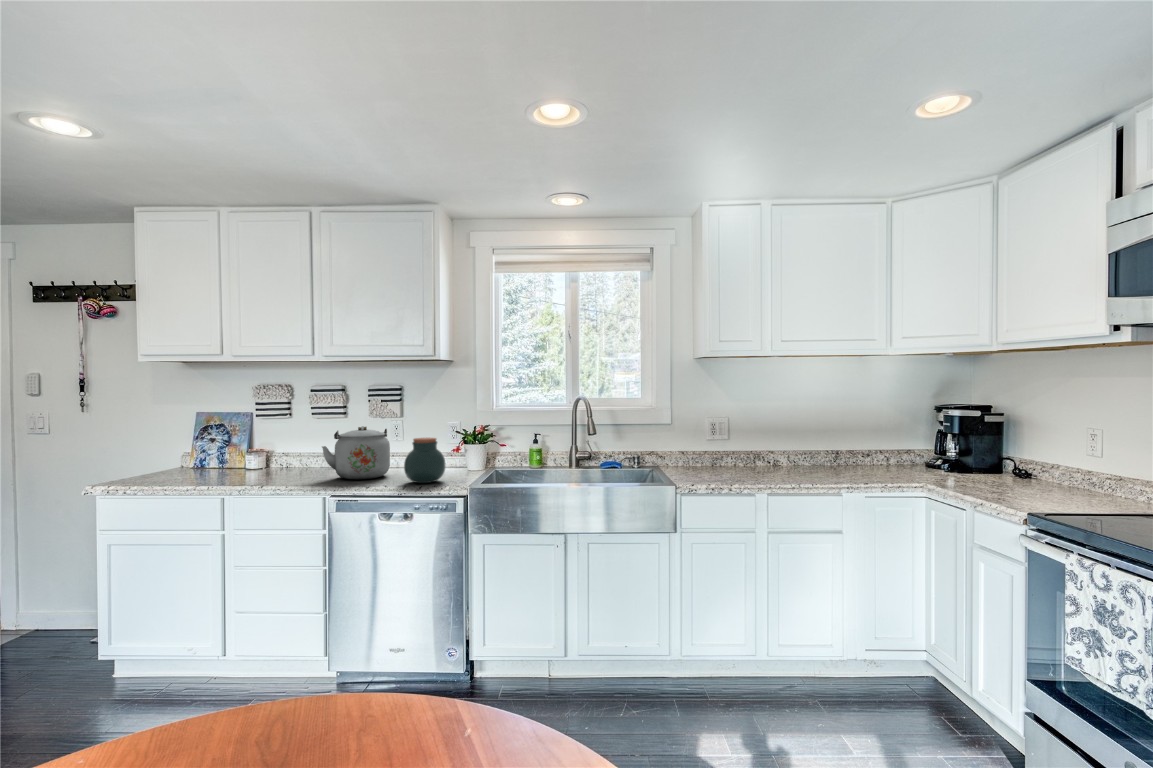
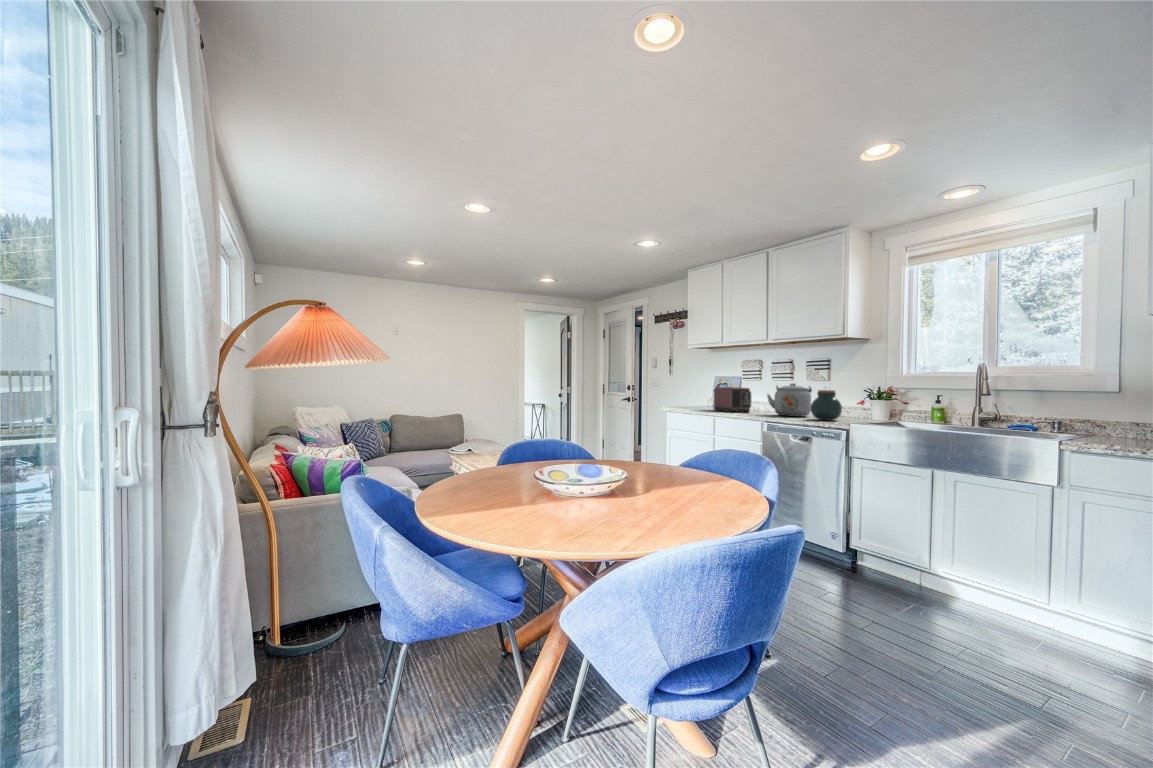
toaster: none [208,433,285,482] -> present [714,387,751,412]

